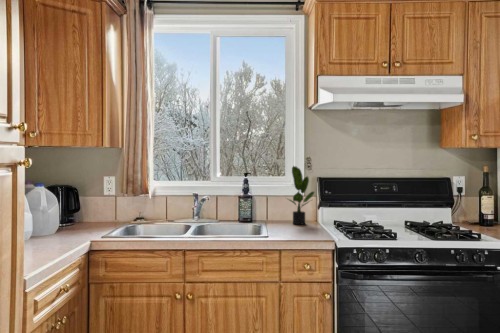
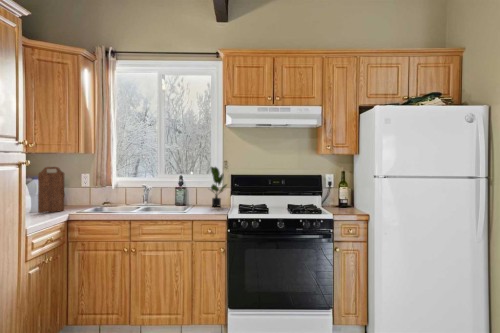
cutting board: none [44,168,82,238] -> present [38,167,65,213]

